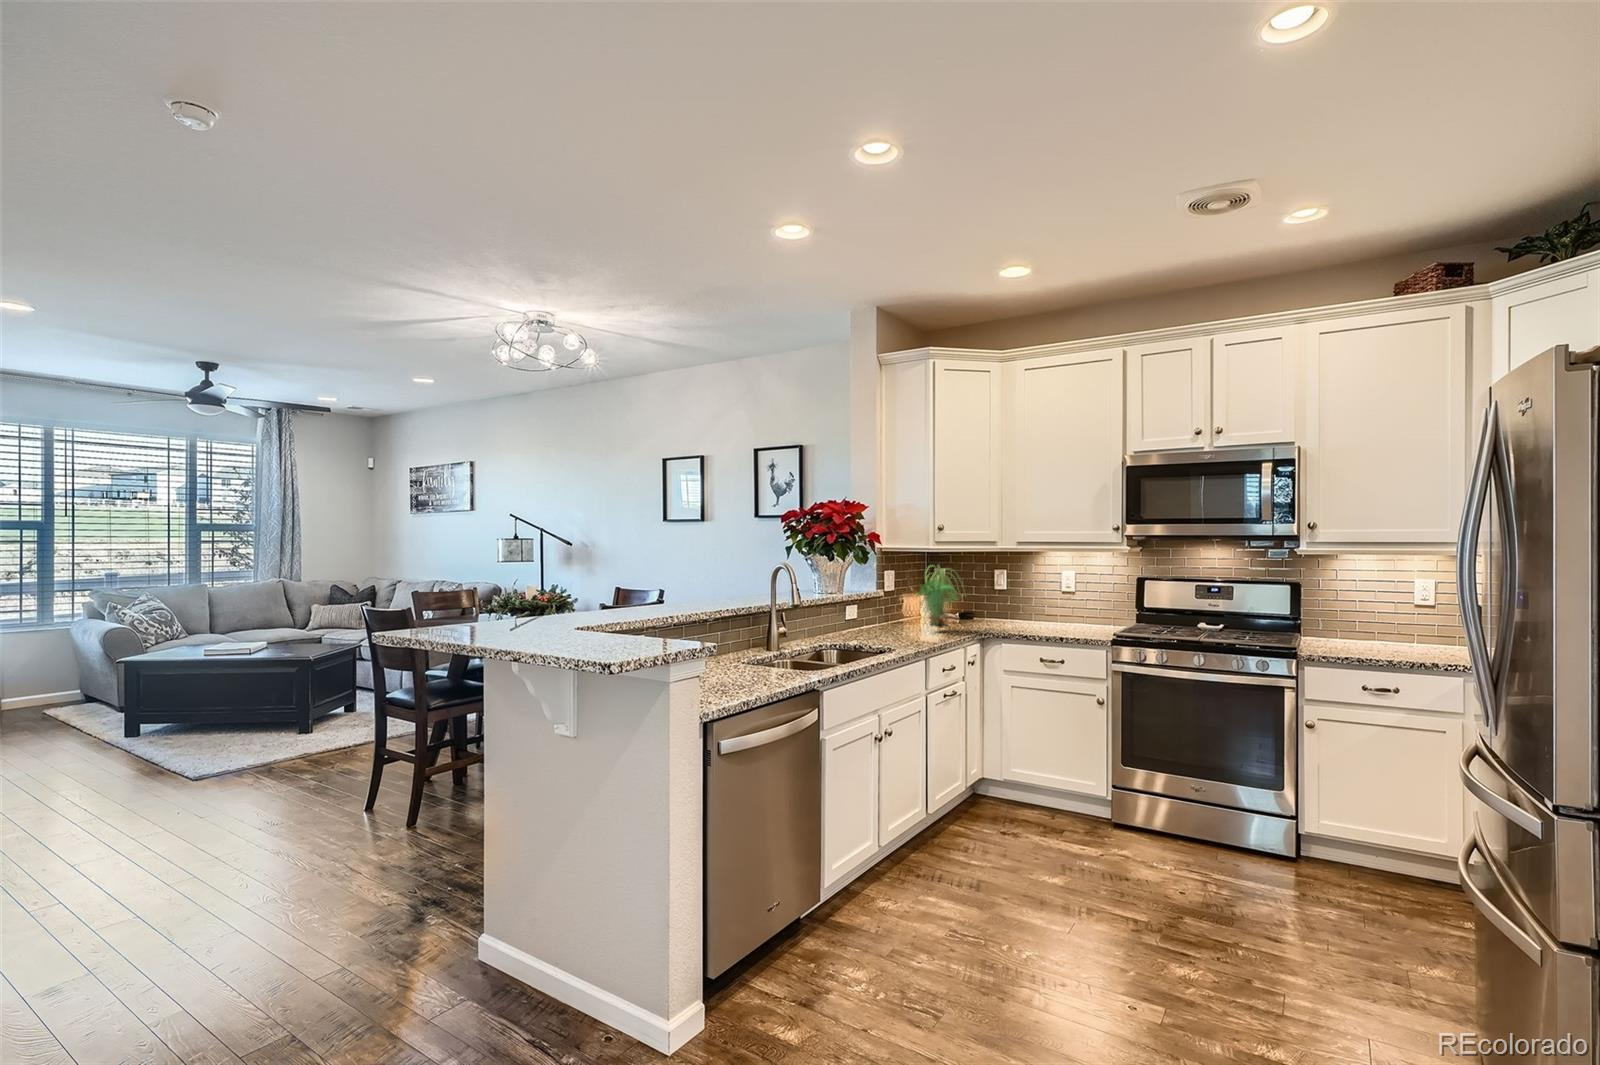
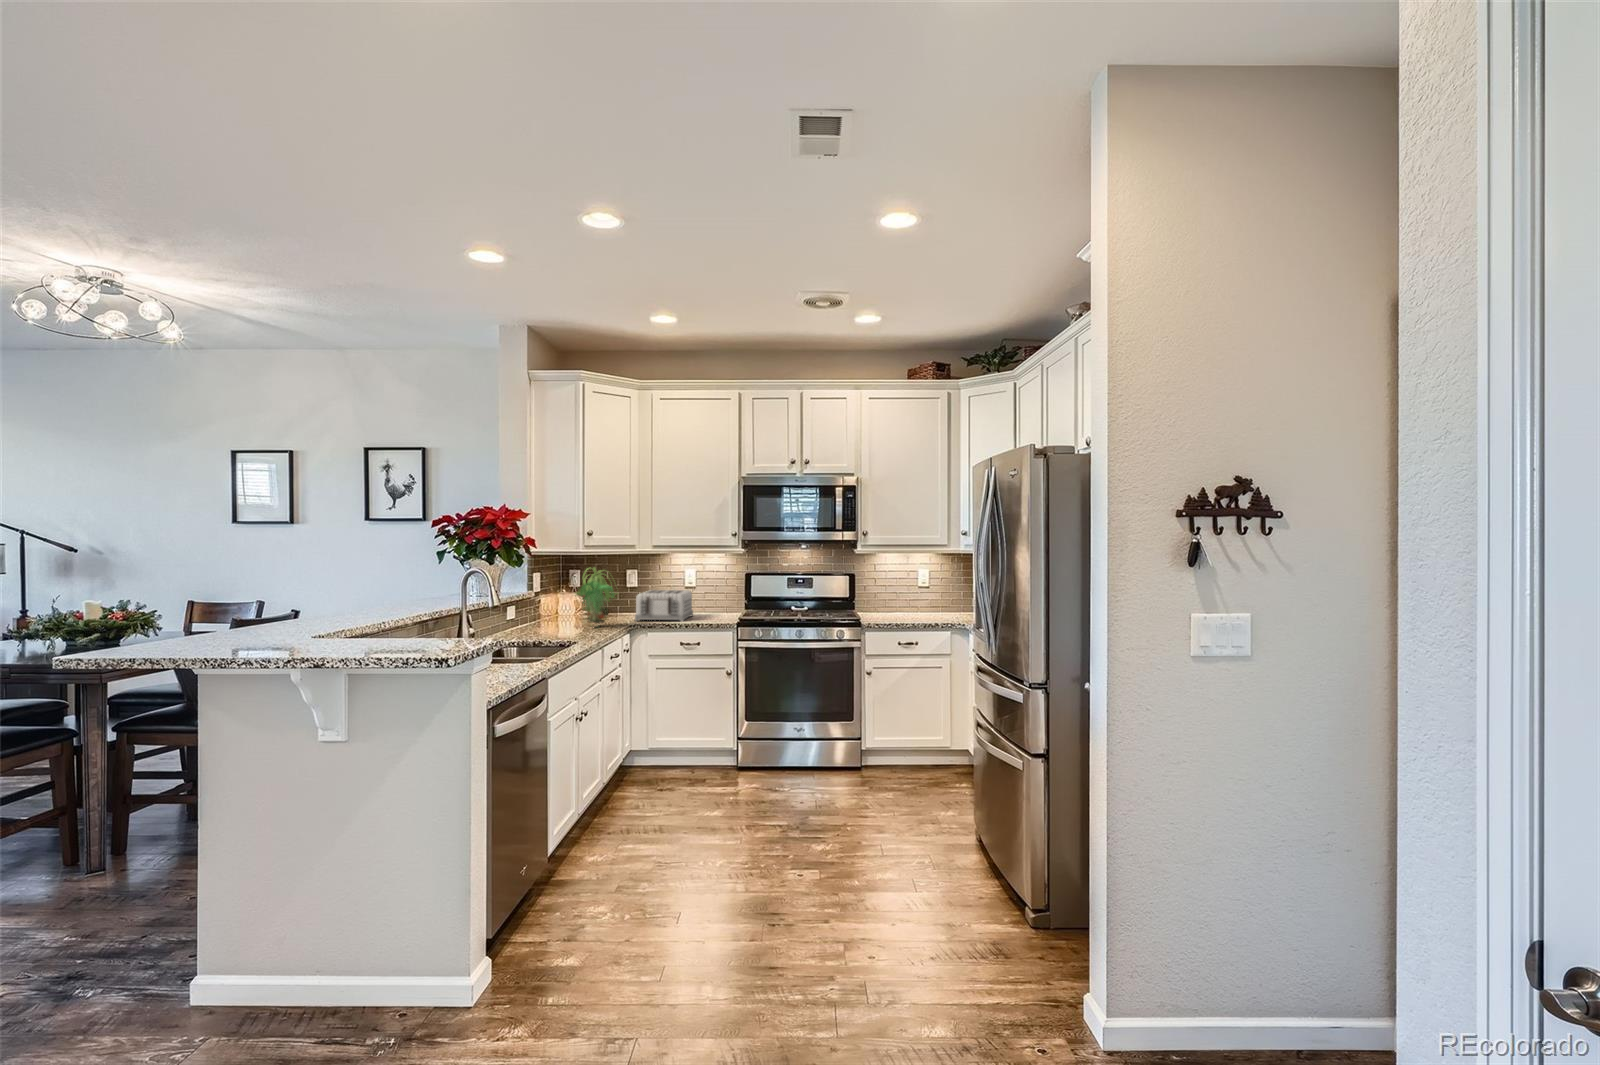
toaster: none [989,593,1065,633] -> present [635,590,693,622]

